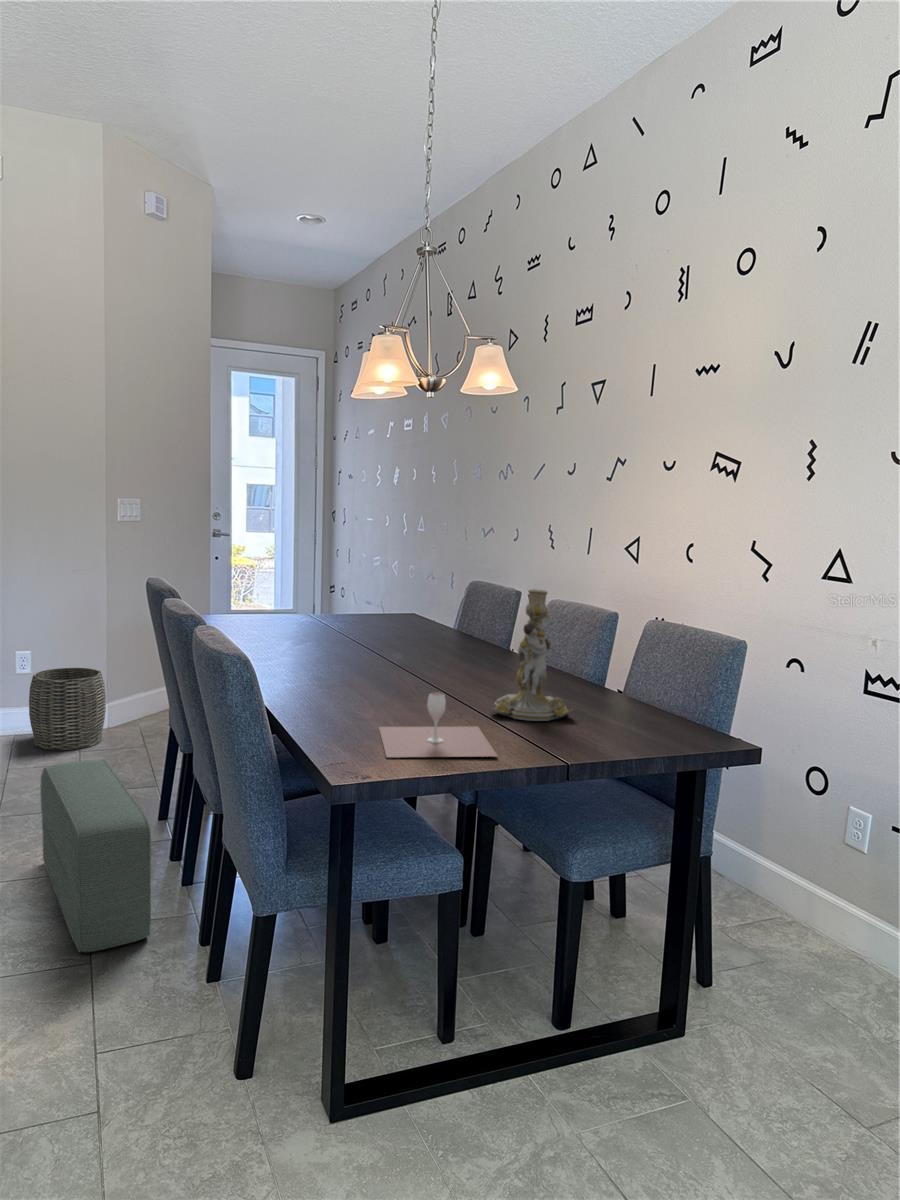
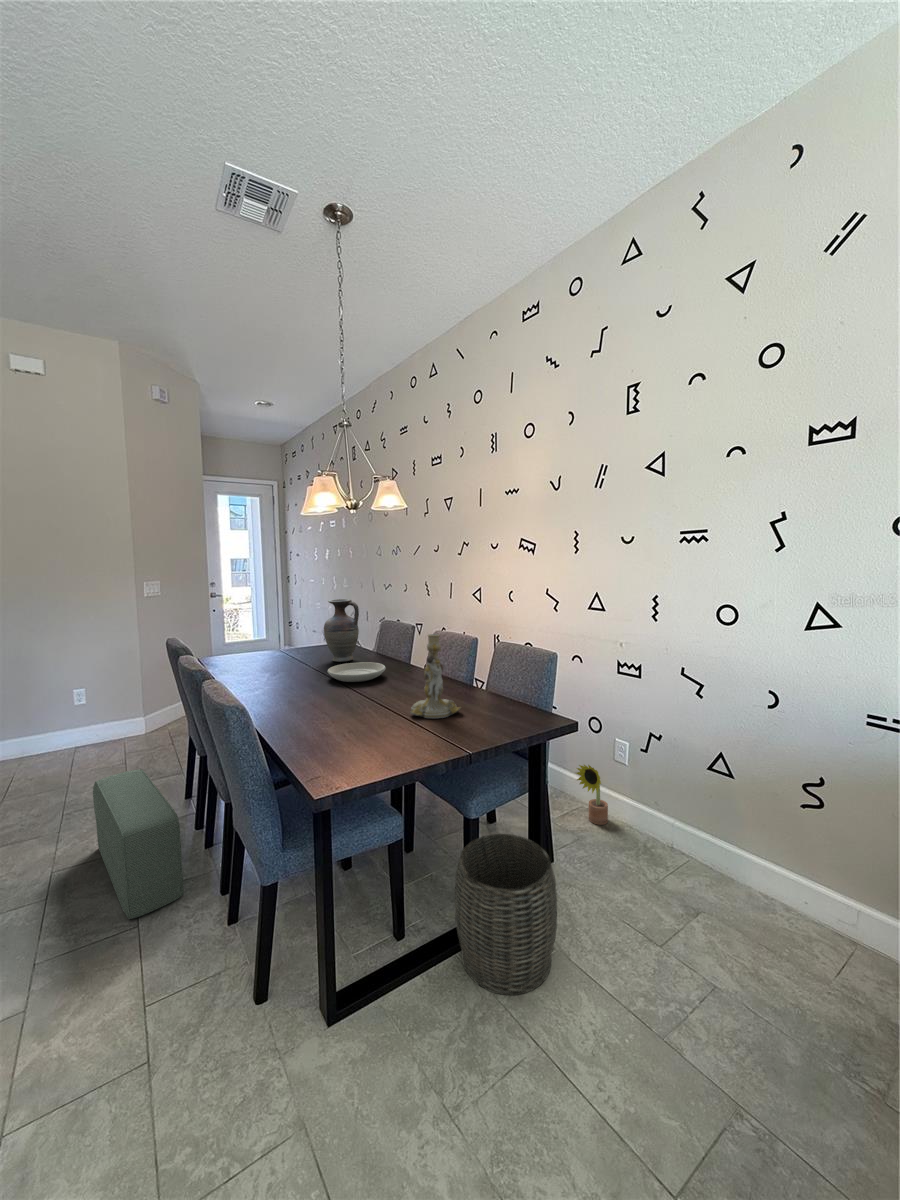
vase: none [376,536,433,636] -> present [324,599,359,662]
plate: none [375,637,466,664] -> present [328,662,386,682]
woven basket: present [29,668,106,750] -> present [455,834,557,995]
wine glass: present [379,693,497,758] -> none [340,712,423,764]
decorative plant: none [770,839,825,947] -> present [576,765,608,825]

